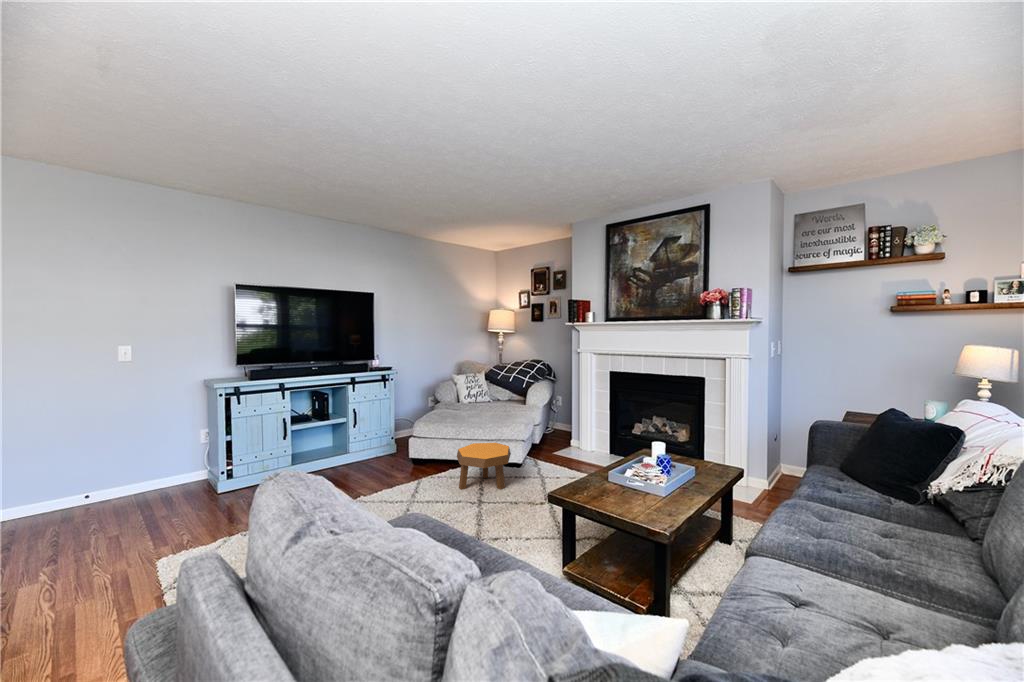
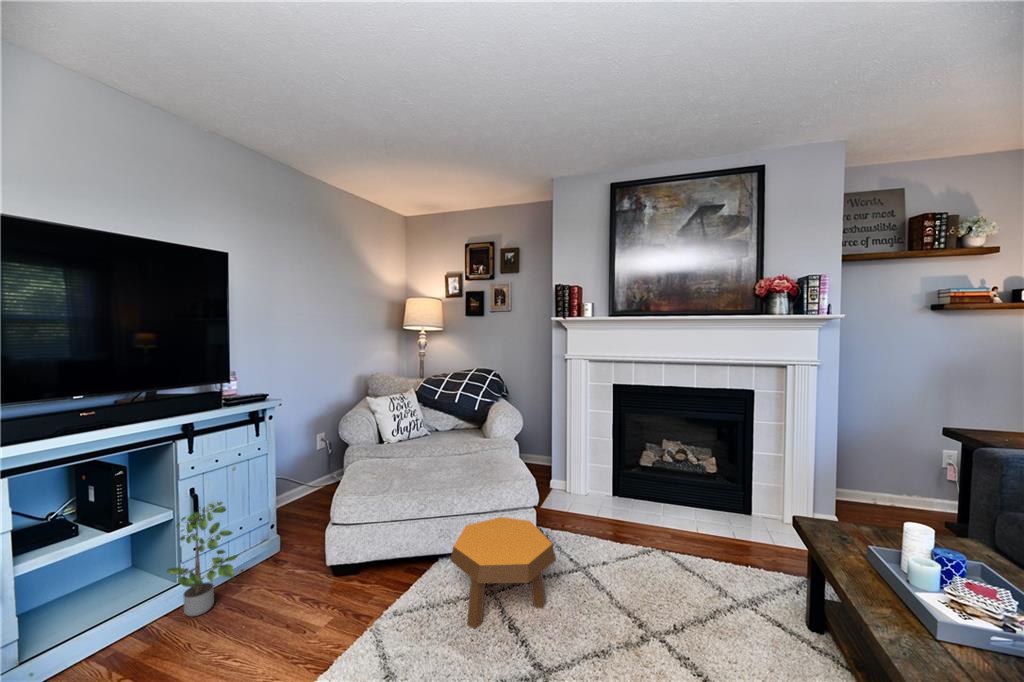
potted plant: none [343,415,374,467] -> present [167,502,238,616]

